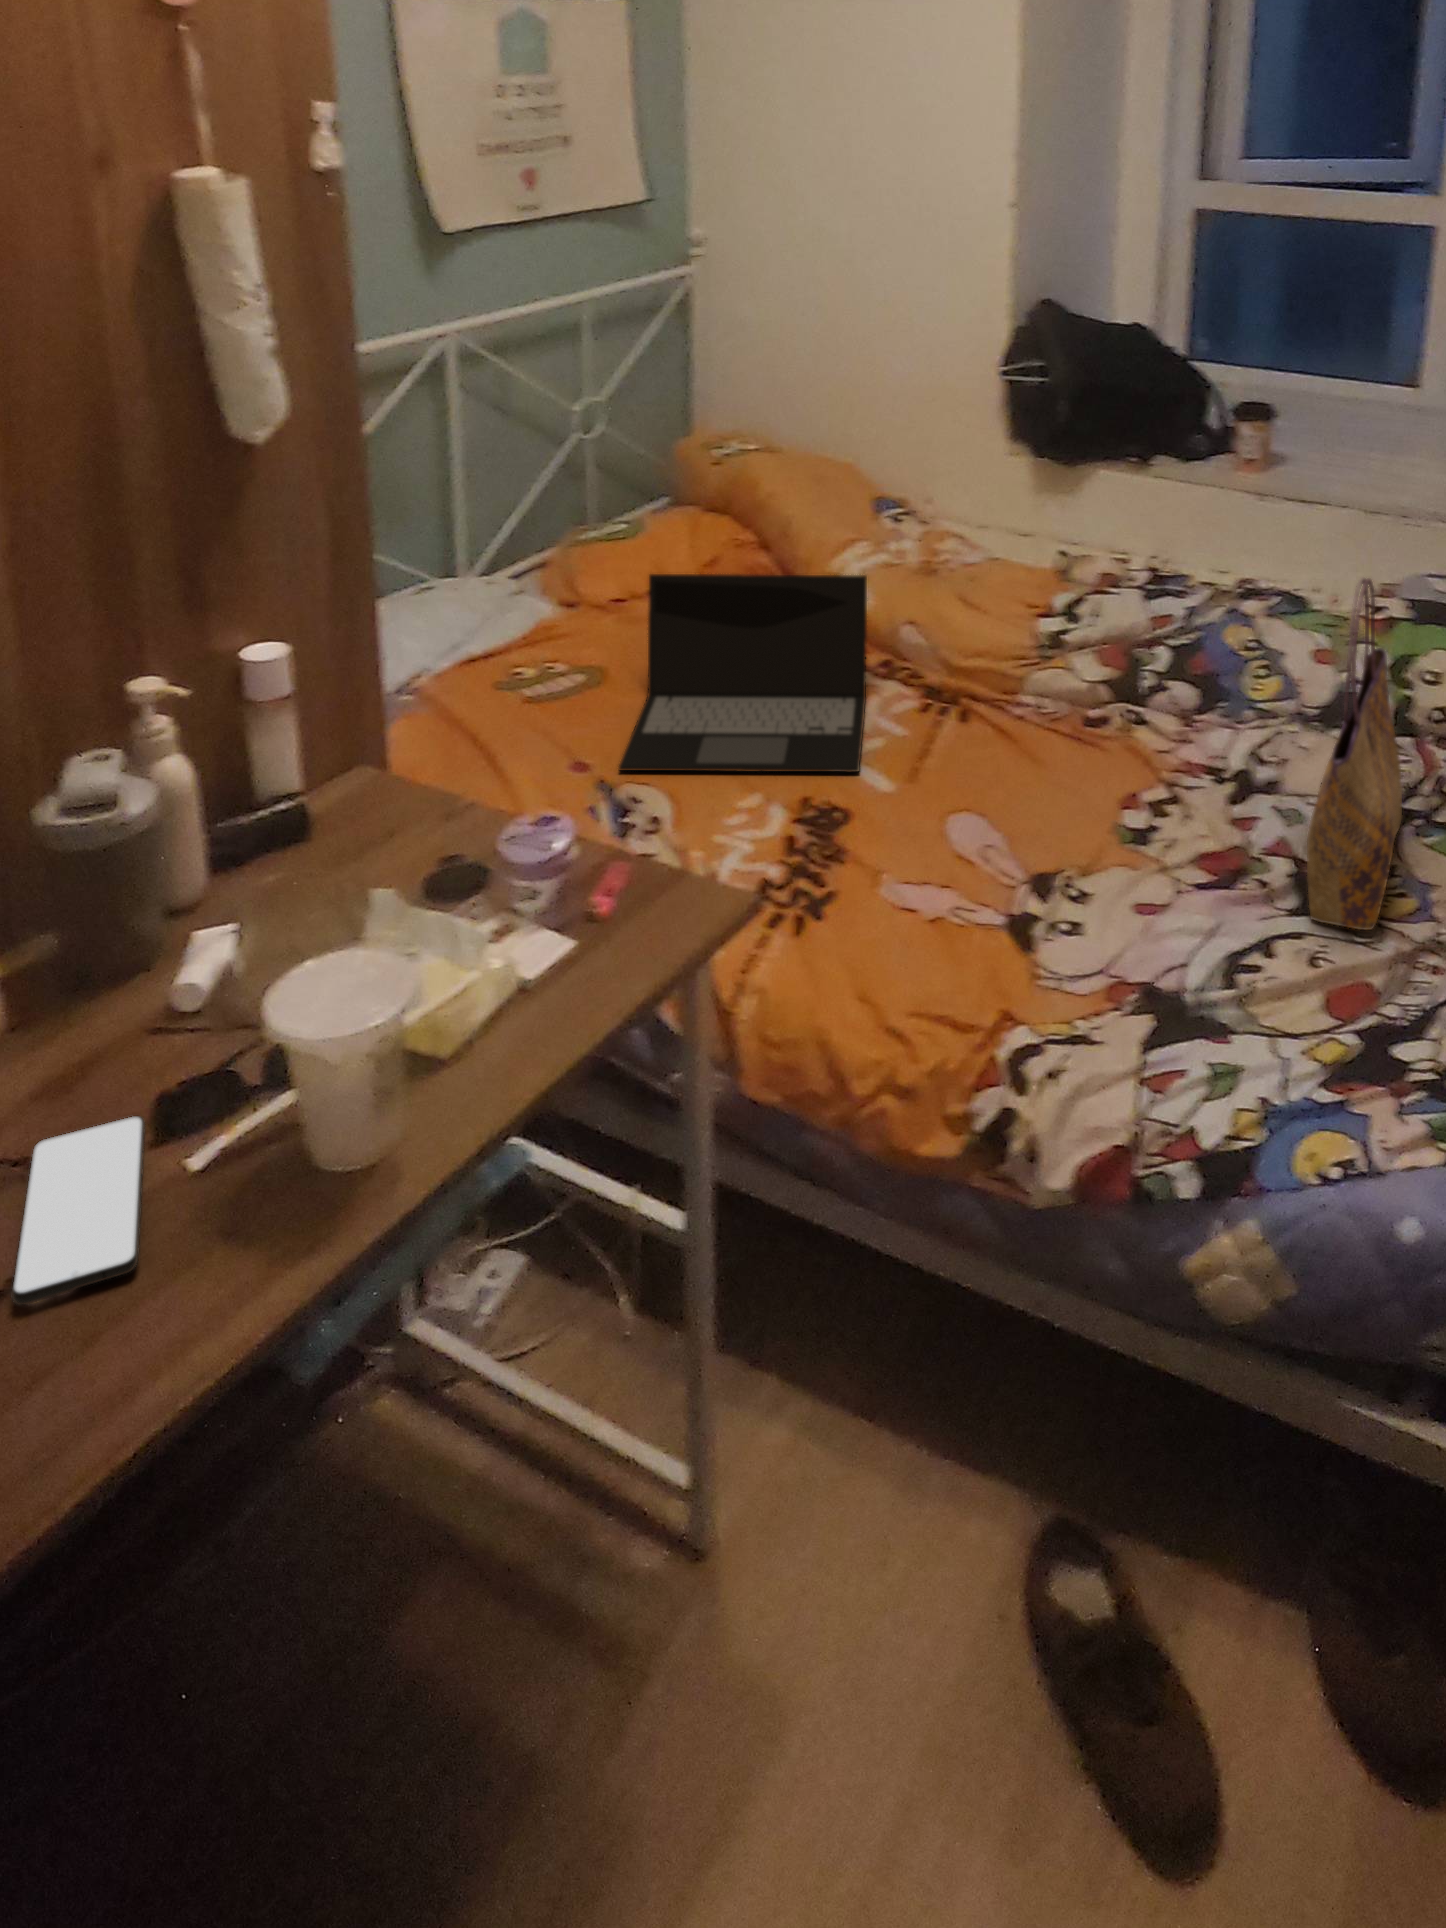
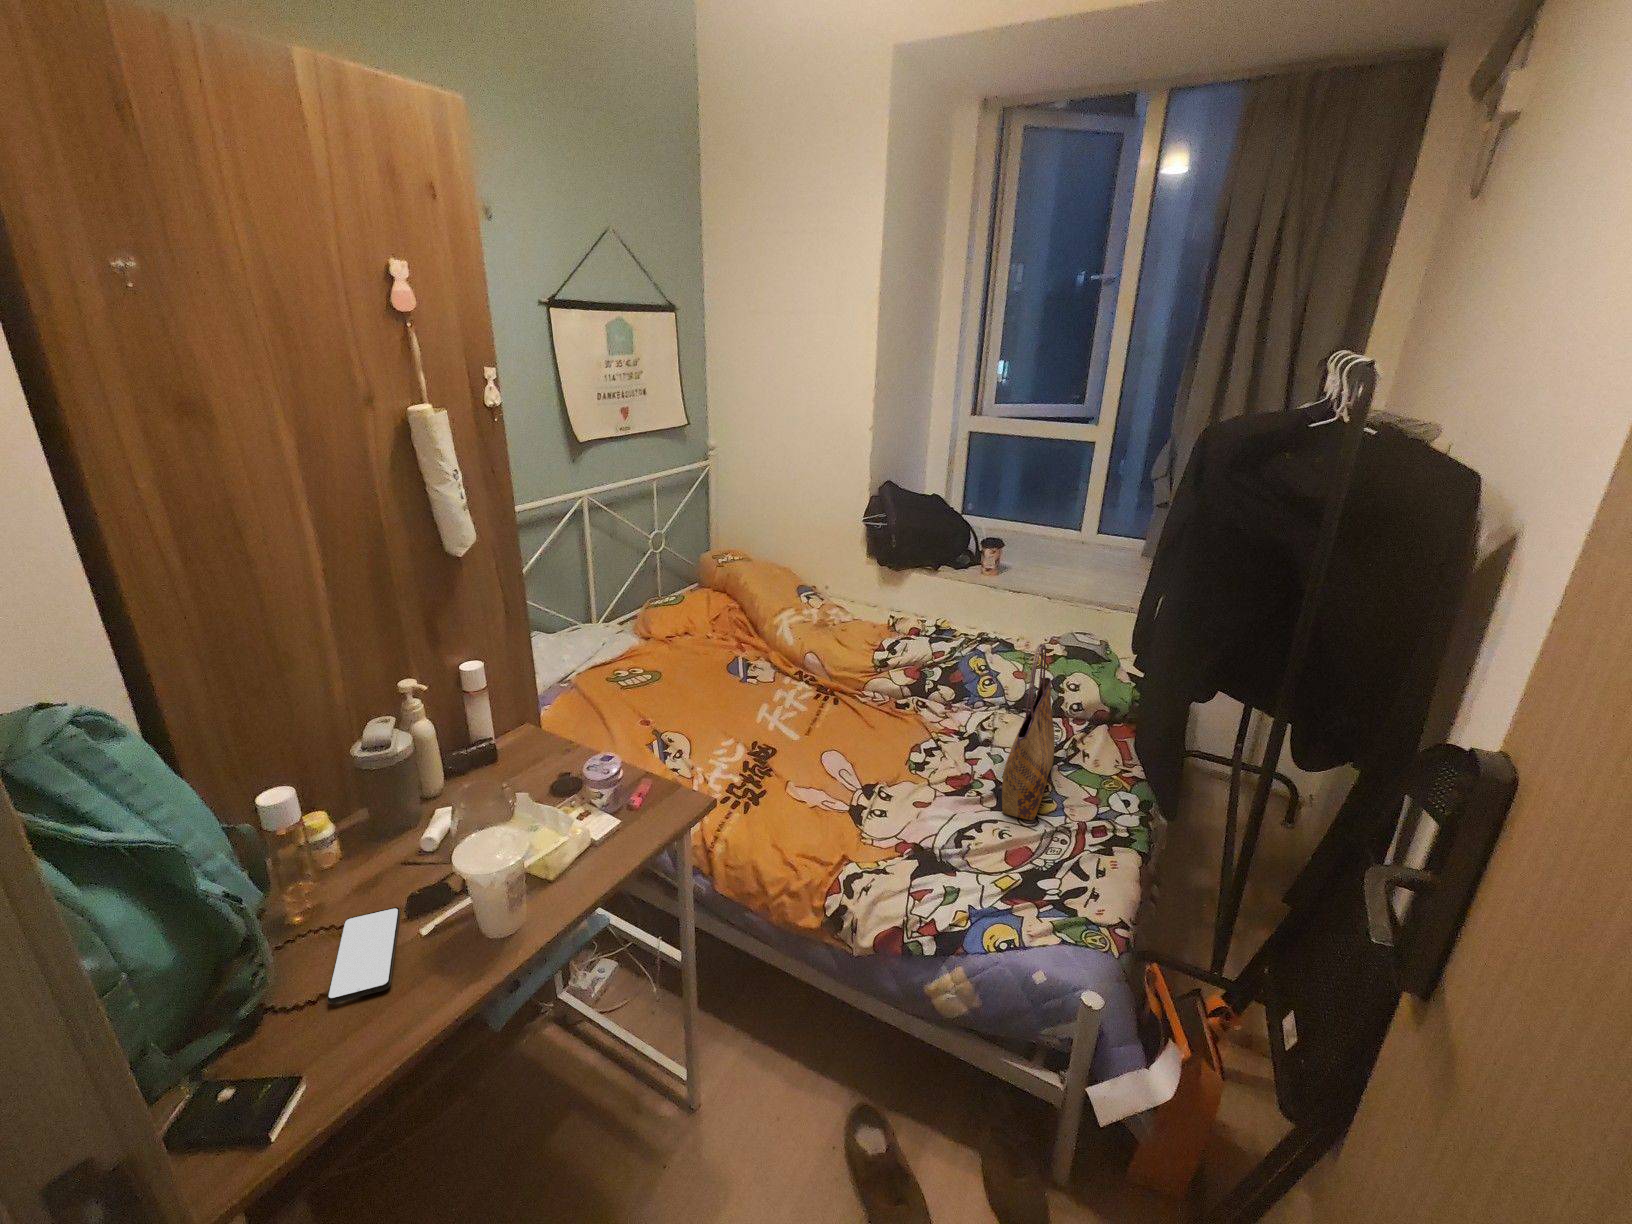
laptop: present [619,574,867,772] -> none [662,624,790,728]

